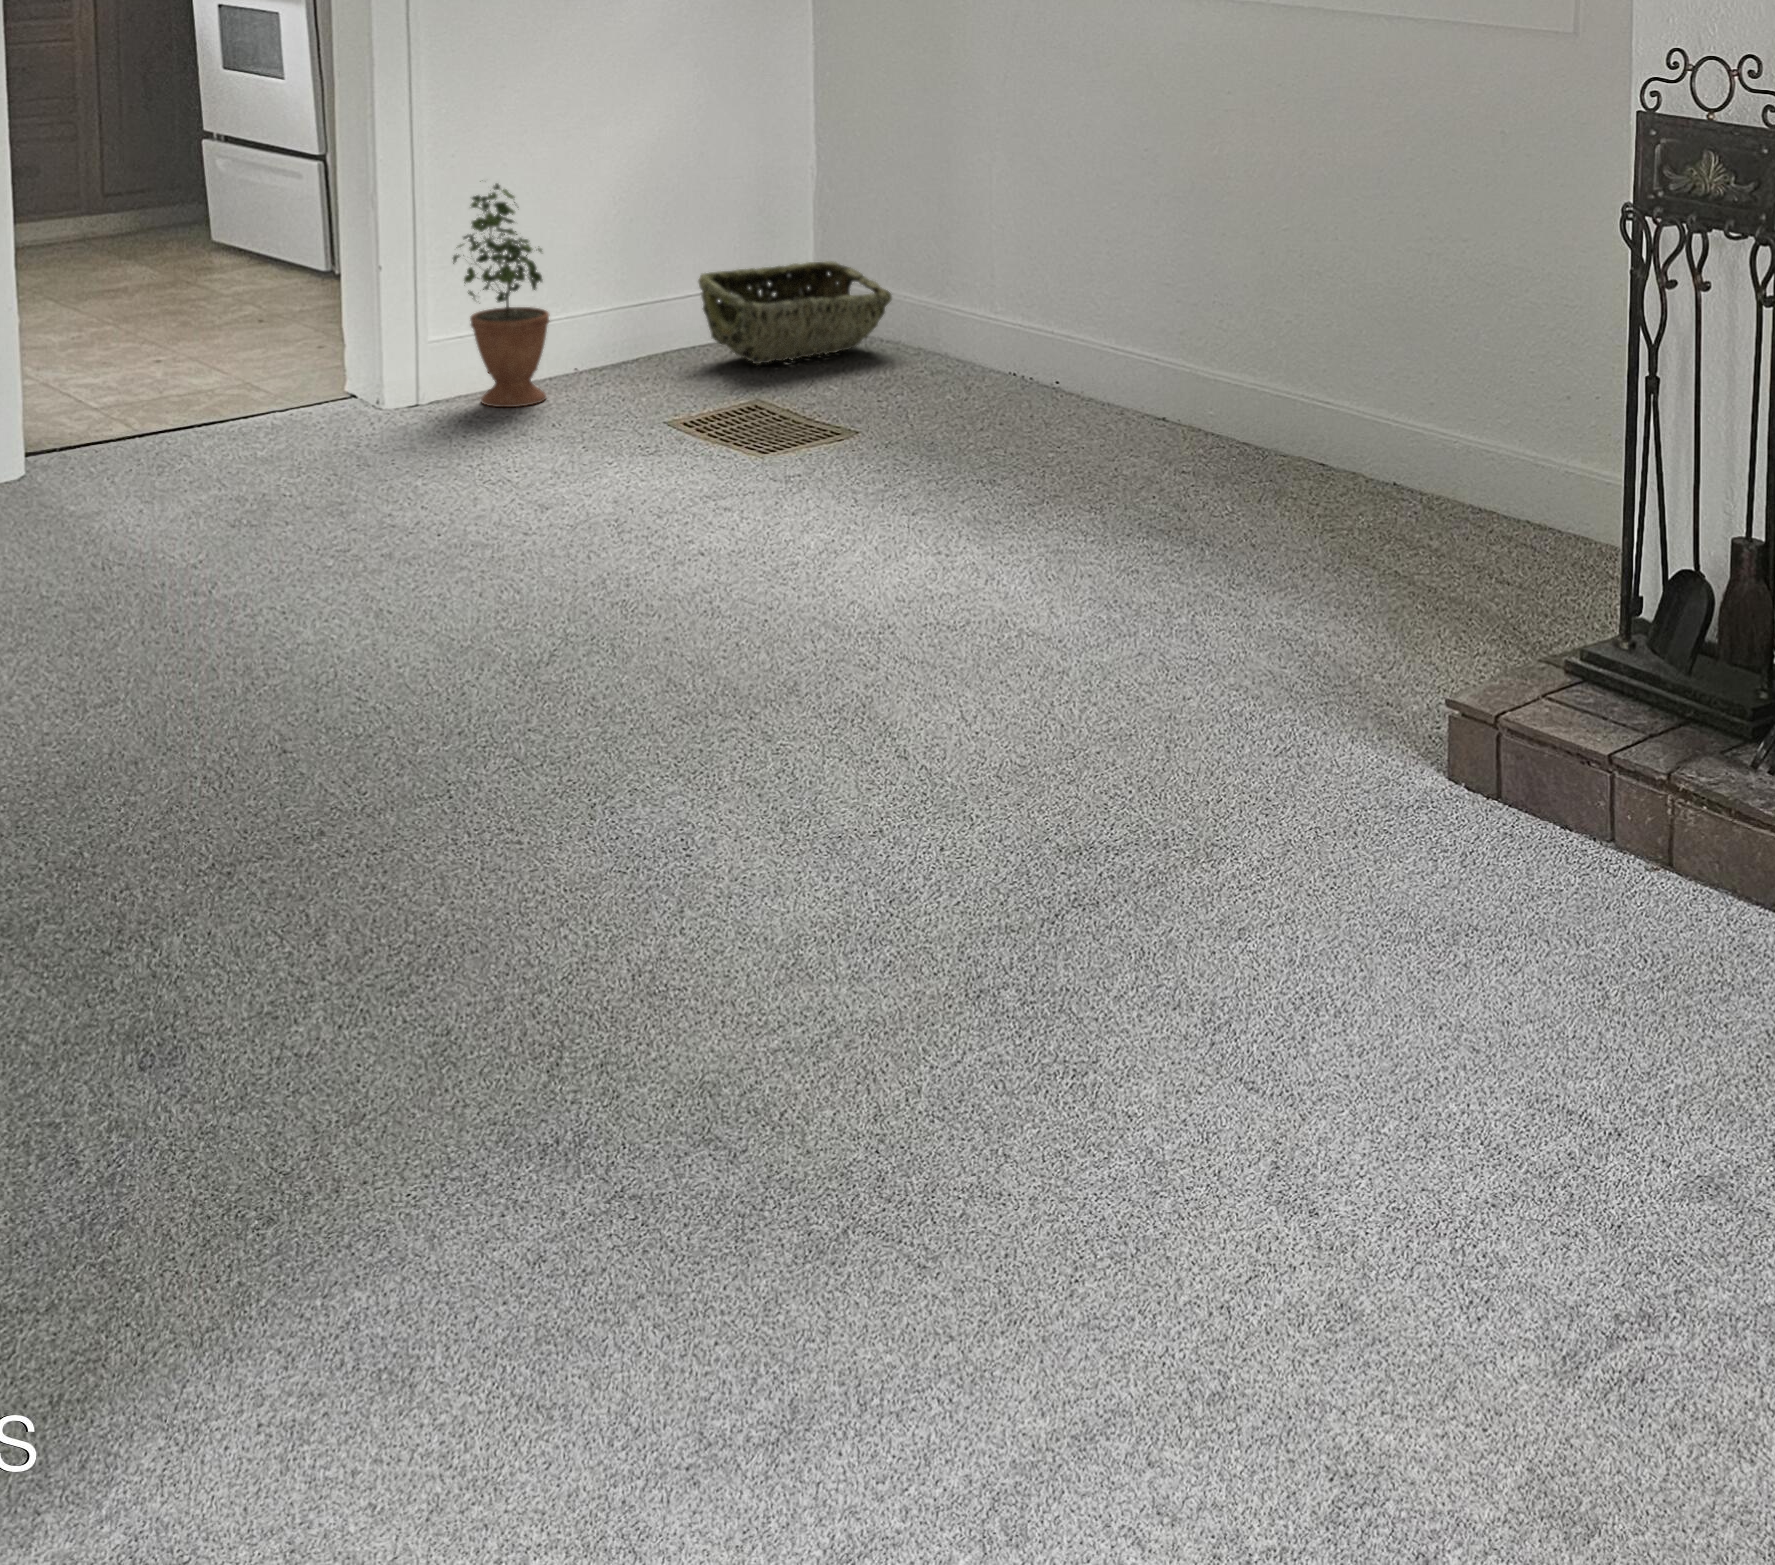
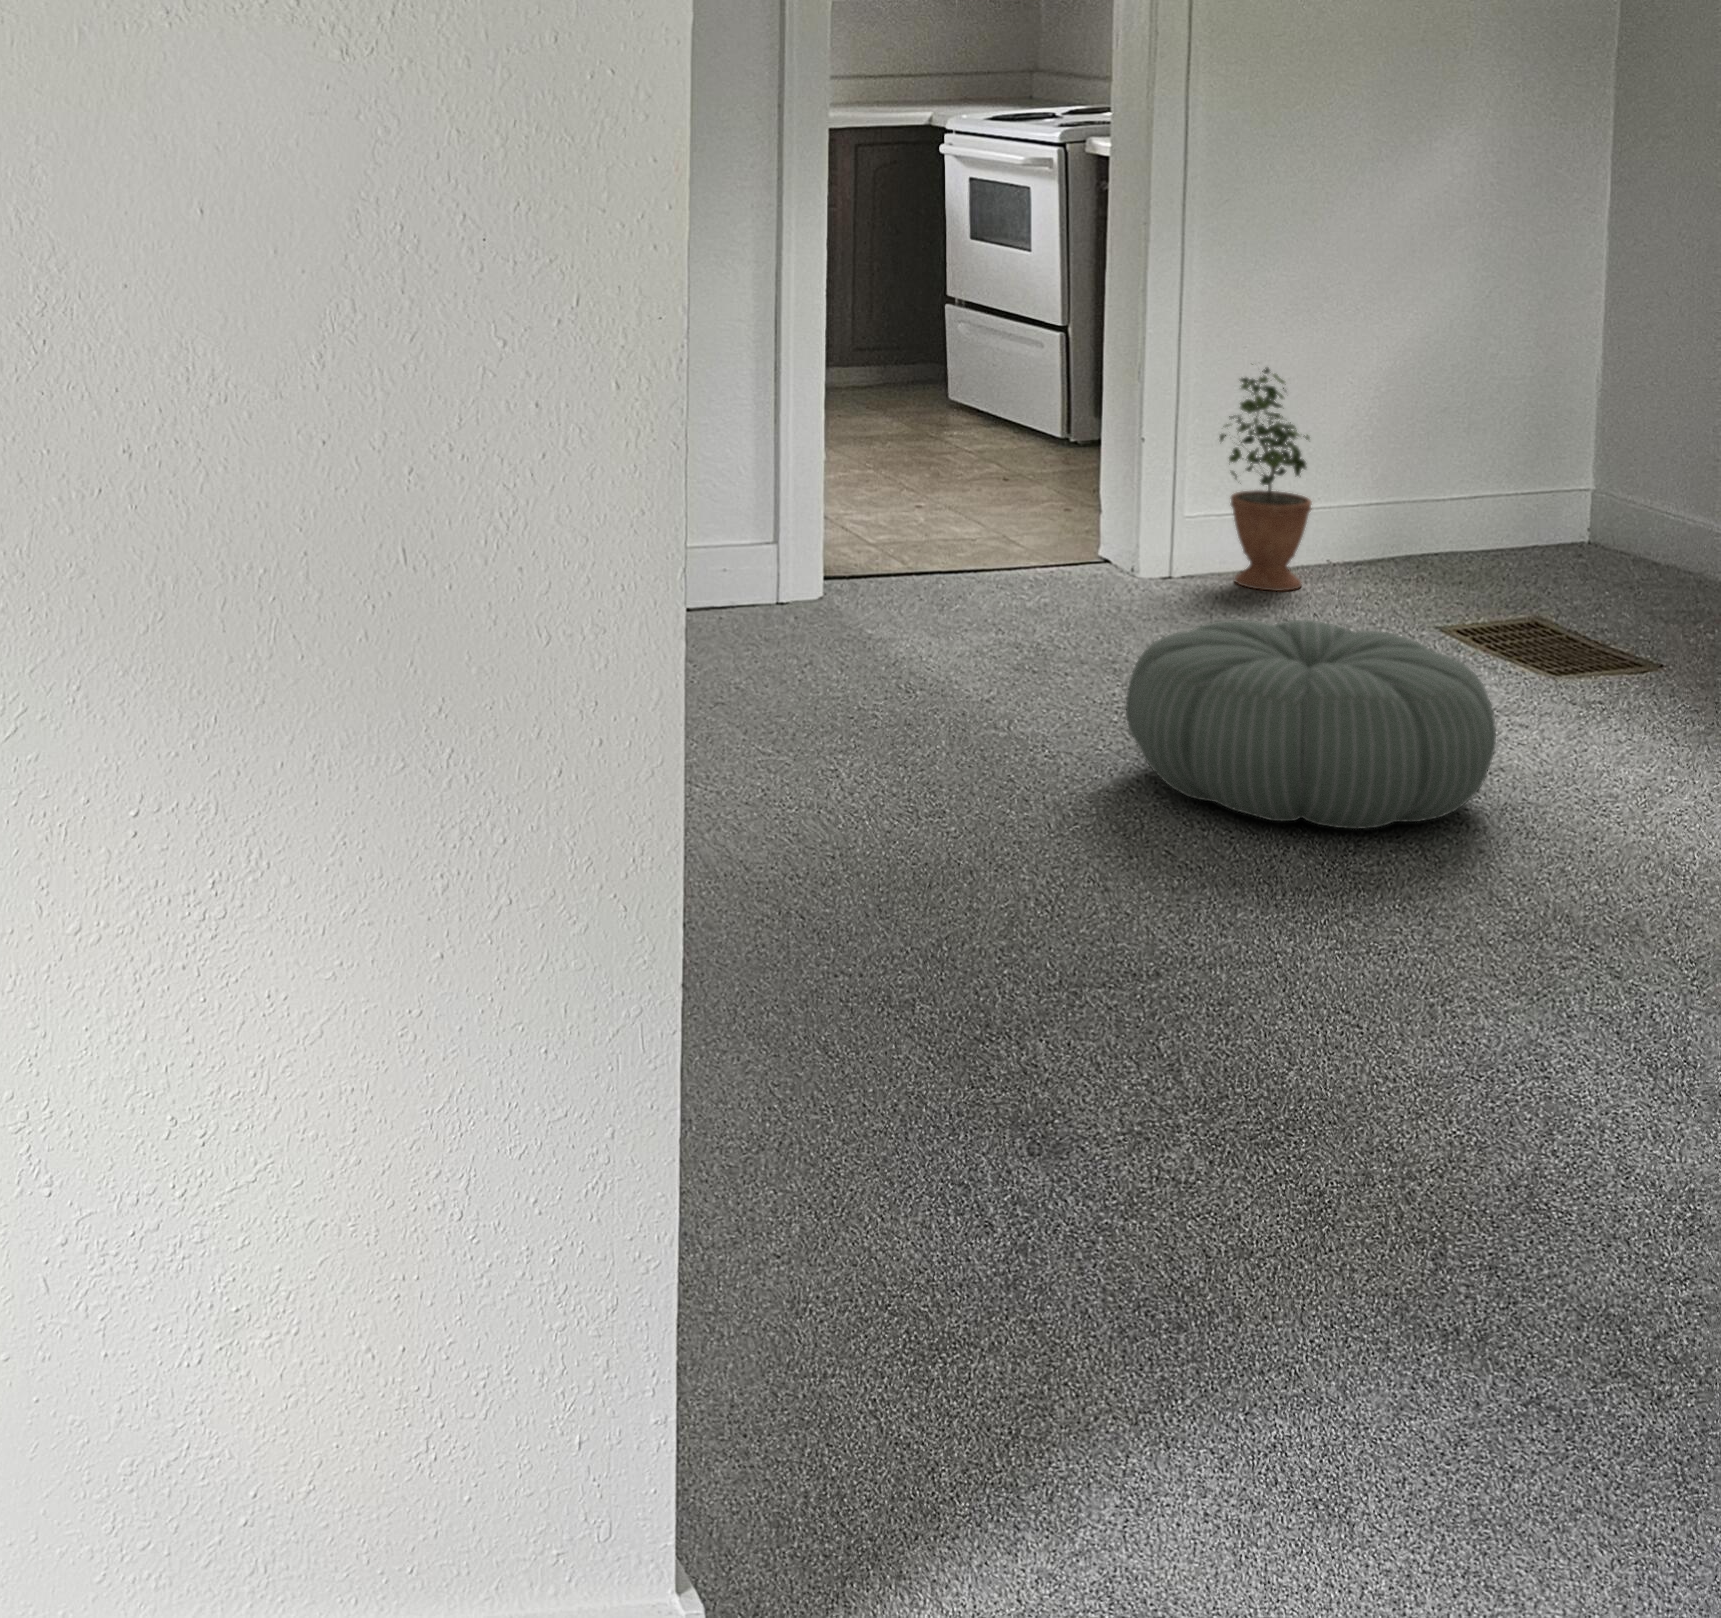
woven basket: present [698,261,892,364] -> none [1464,477,1686,580]
pouf: none [323,438,683,647] -> present [1126,620,1496,829]

